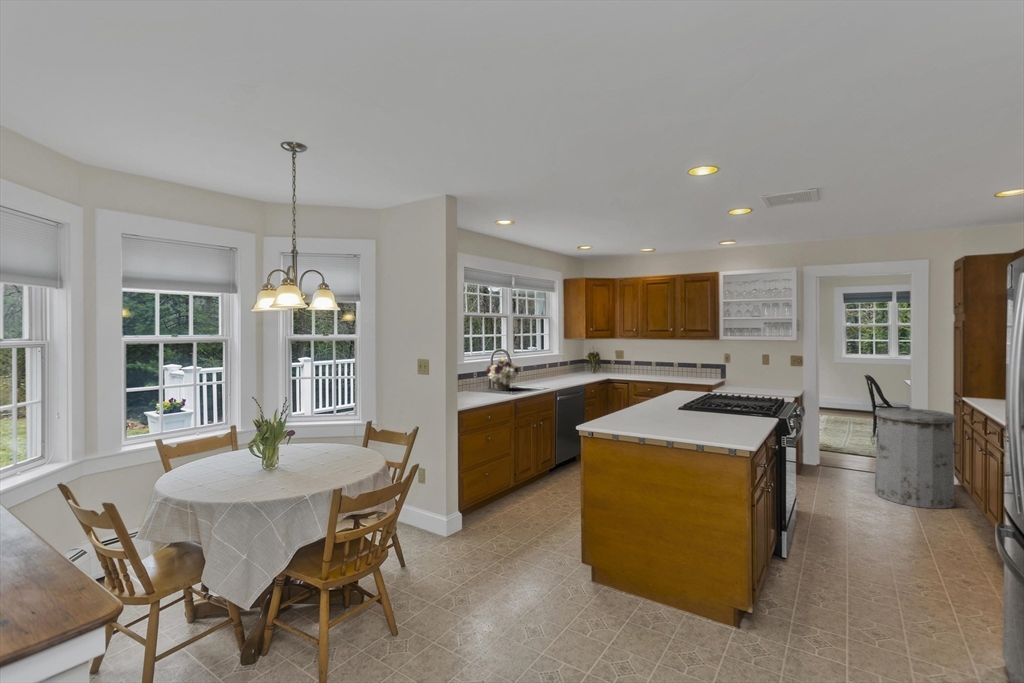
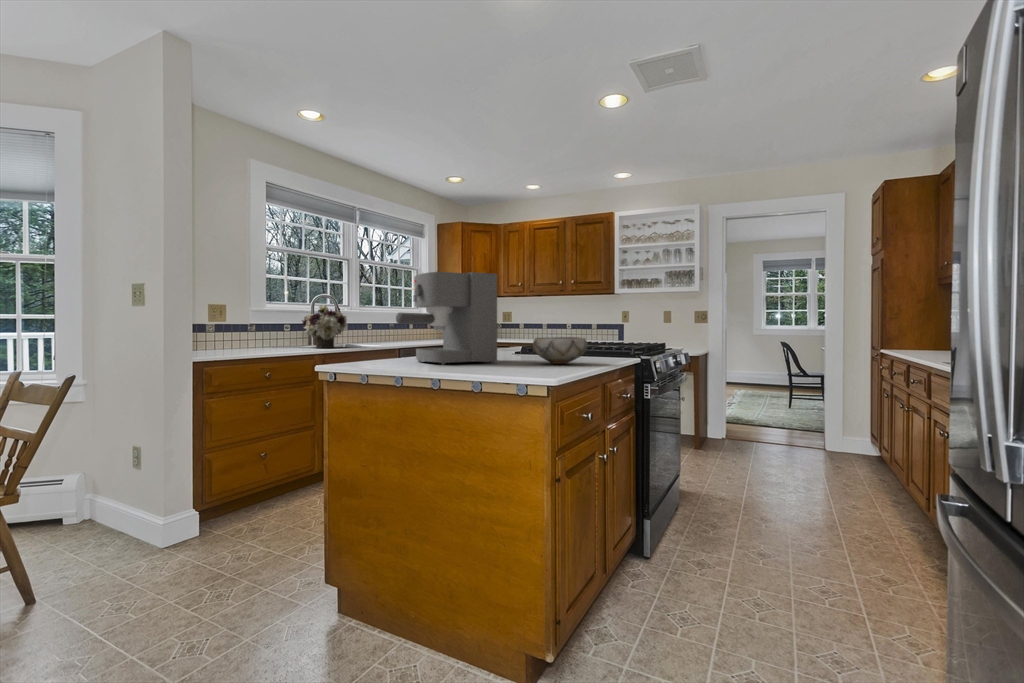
coffee maker: none [619,361,681,425] -> present [396,272,497,365]
bowl: none [706,405,746,425] -> present [533,337,588,364]
trash can: present [871,408,961,509] -> none [778,364,879,483]

